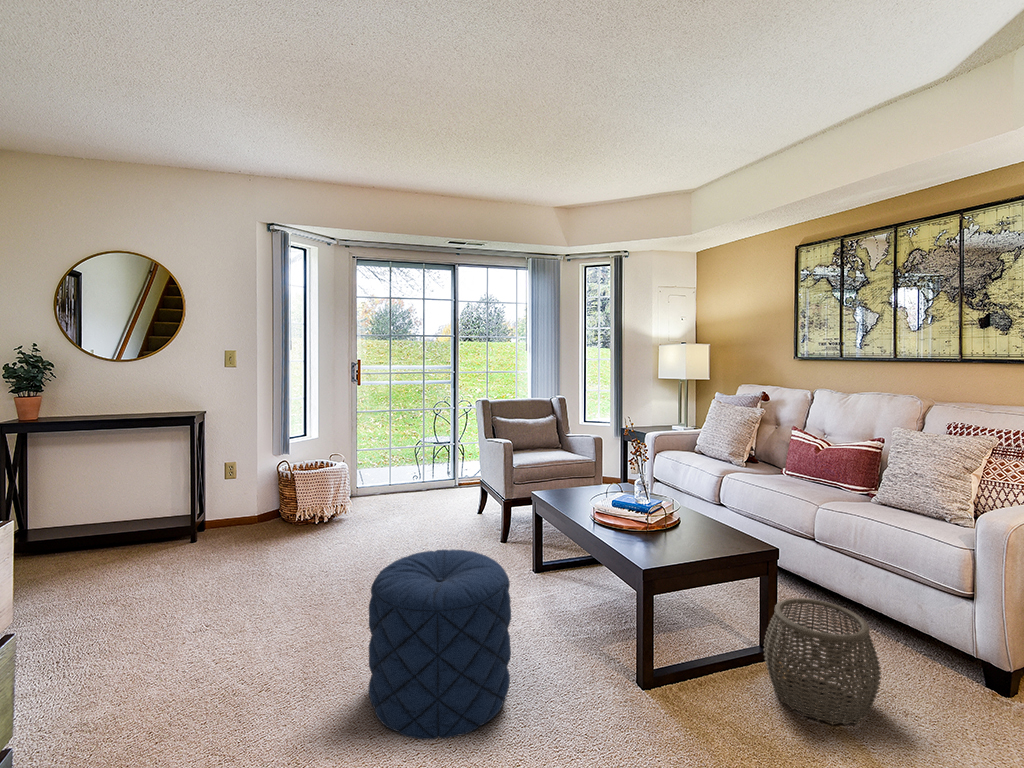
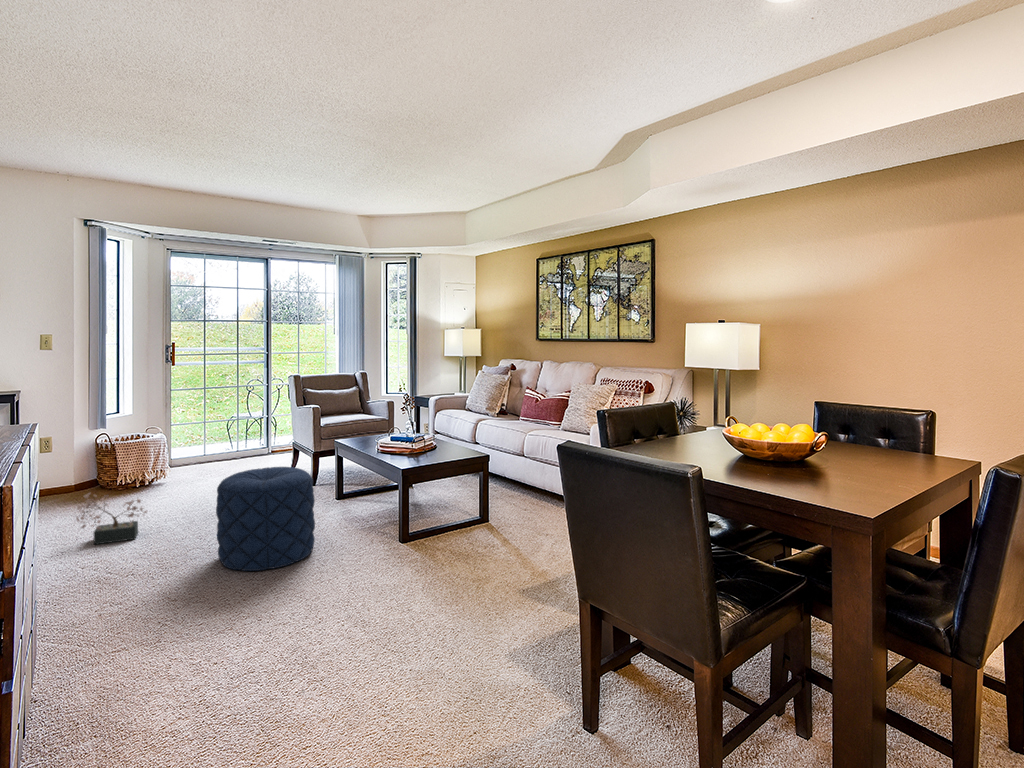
decorative plant: none [218,552,301,625] -> present [76,493,147,544]
woven basket: present [763,598,881,725] -> none [470,479,527,539]

